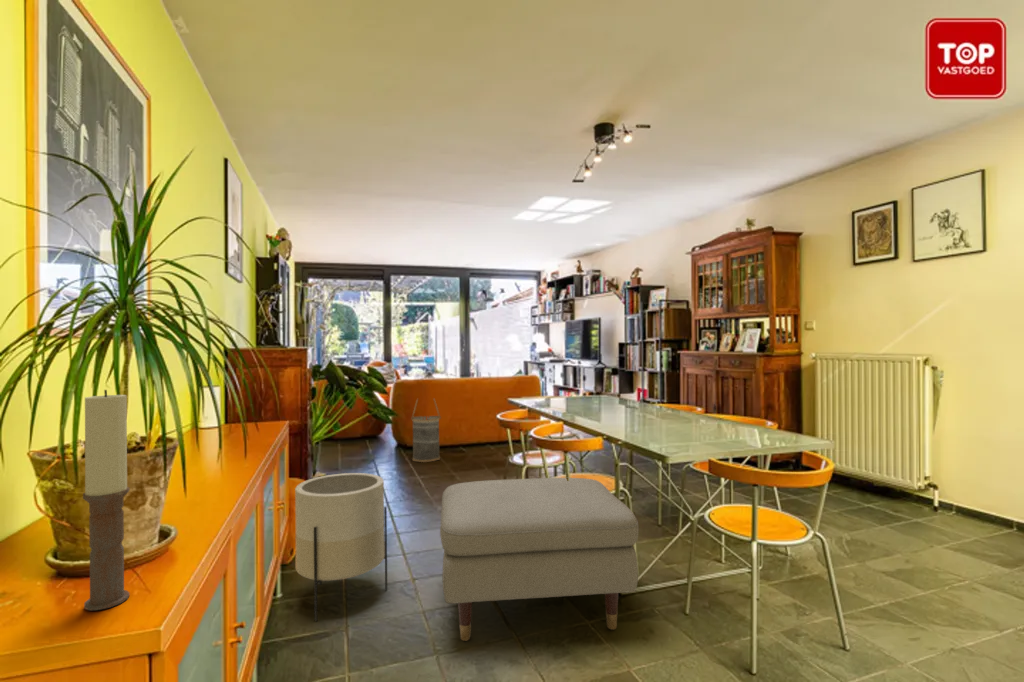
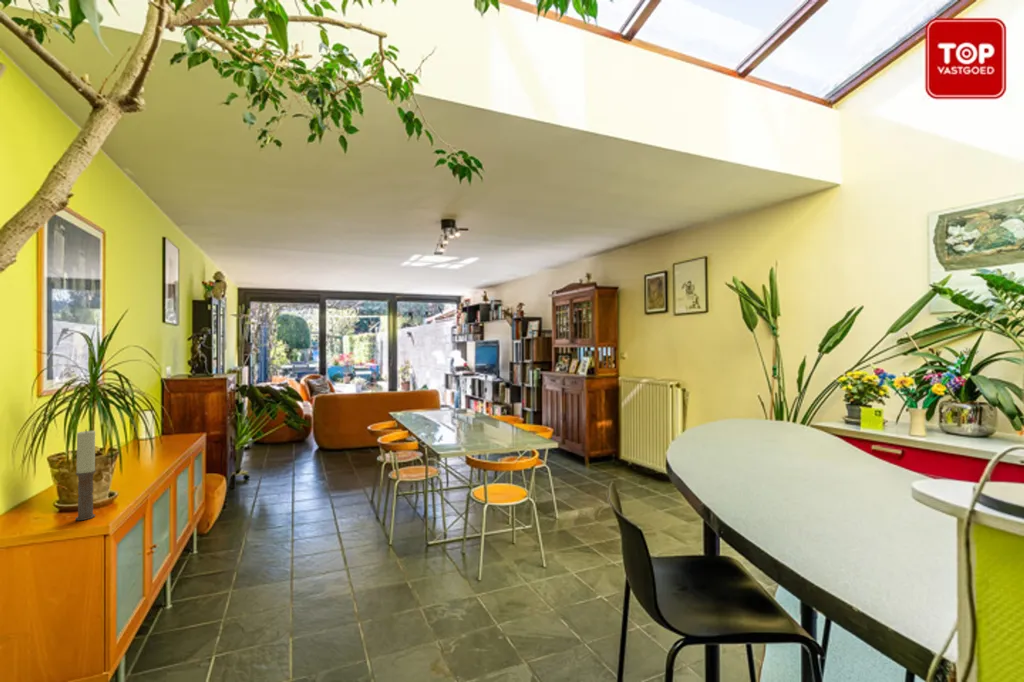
basket: present [411,400,441,462] -> none [327,409,351,460]
planter: present [295,473,387,621] -> none [207,467,274,564]
ottoman: present [440,478,638,641] -> none [298,468,428,570]

